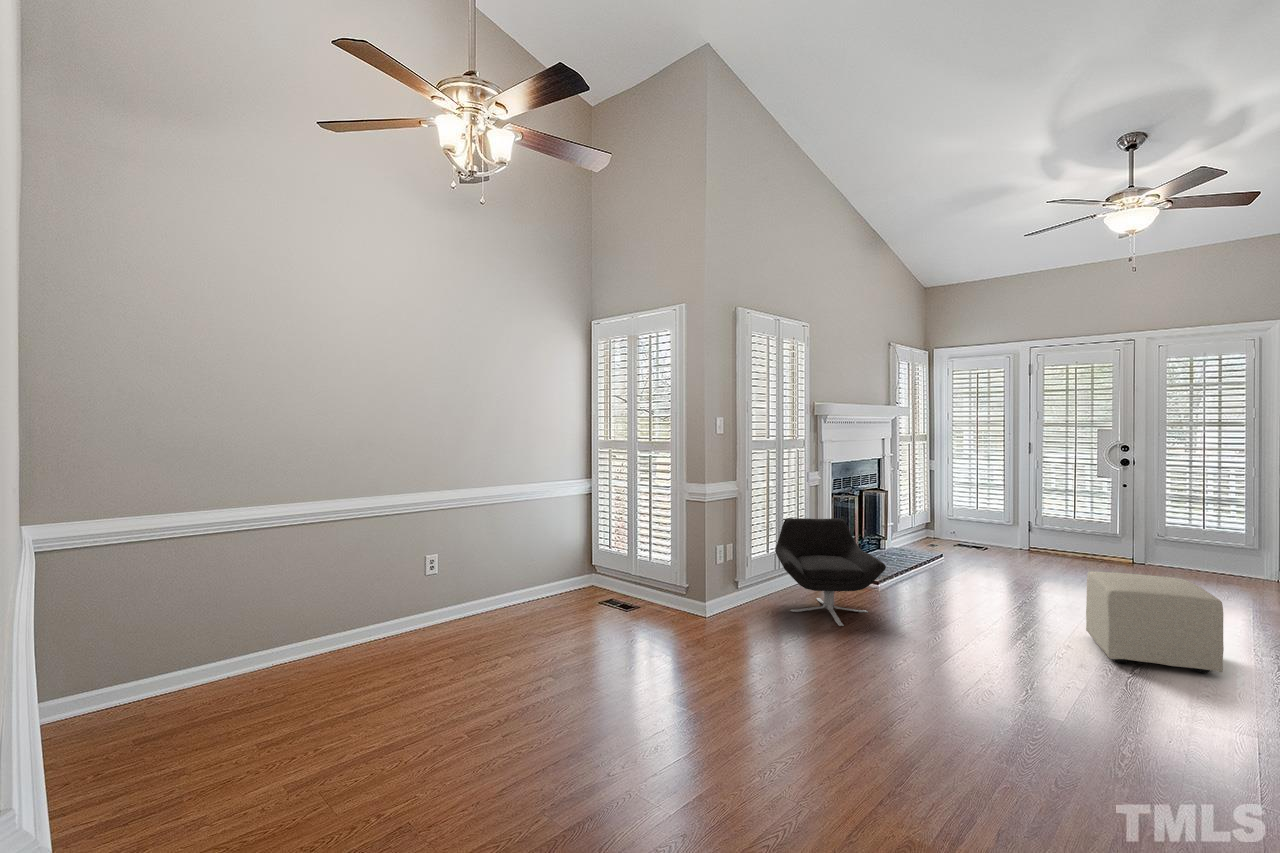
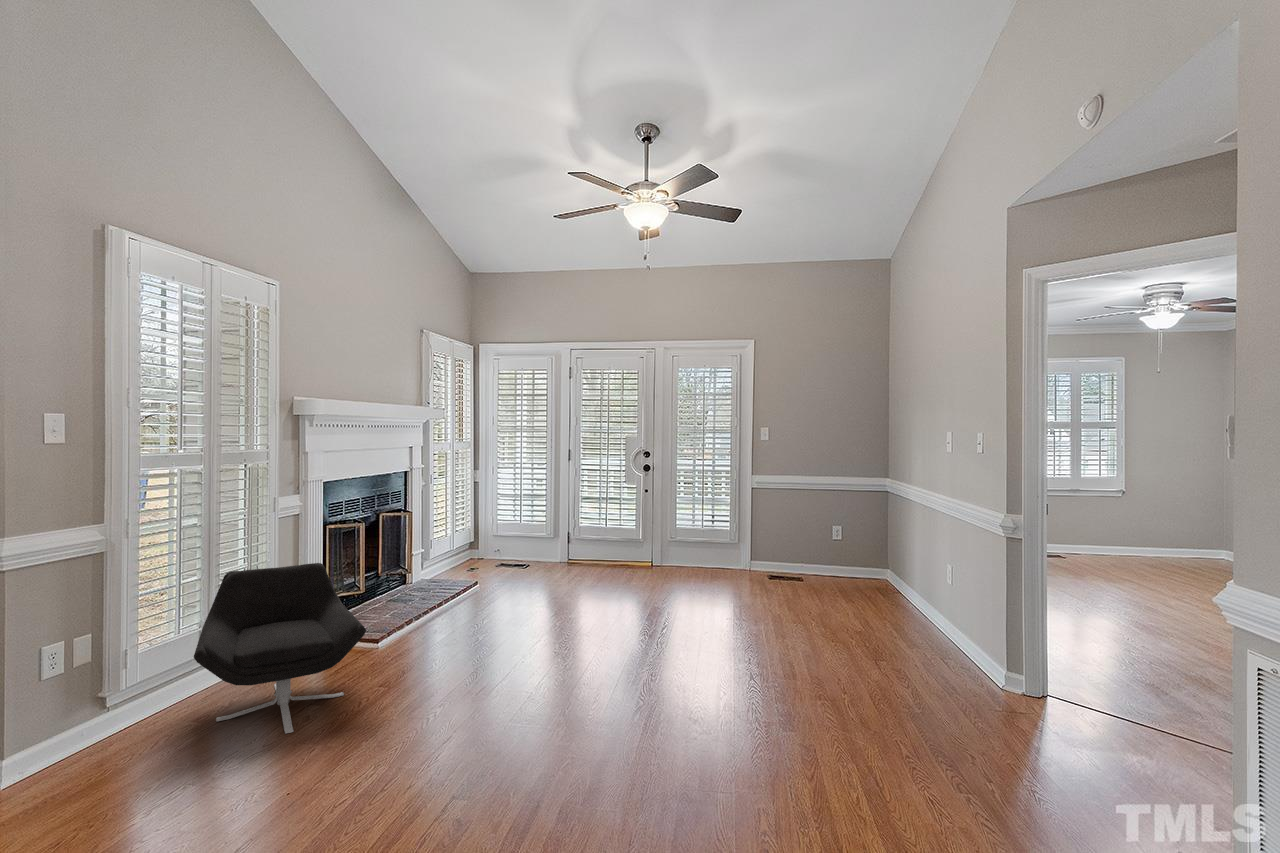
ottoman: present [1086,571,1224,673] -> none [596,598,710,710]

